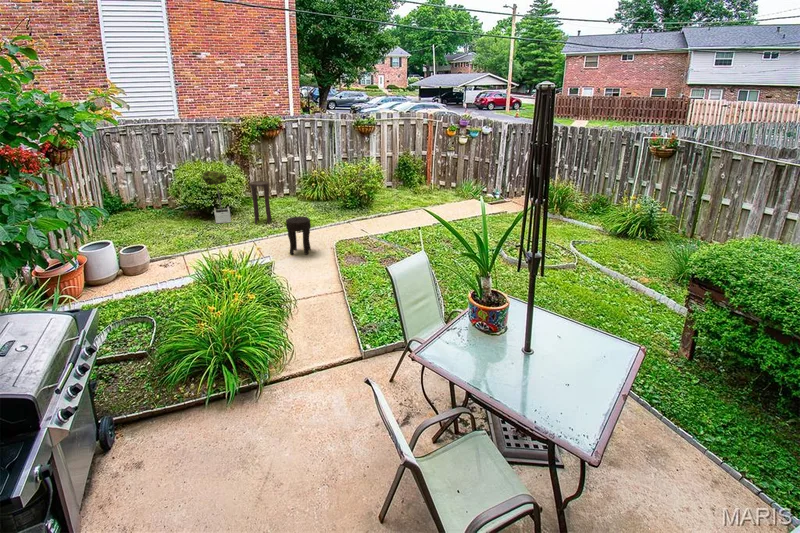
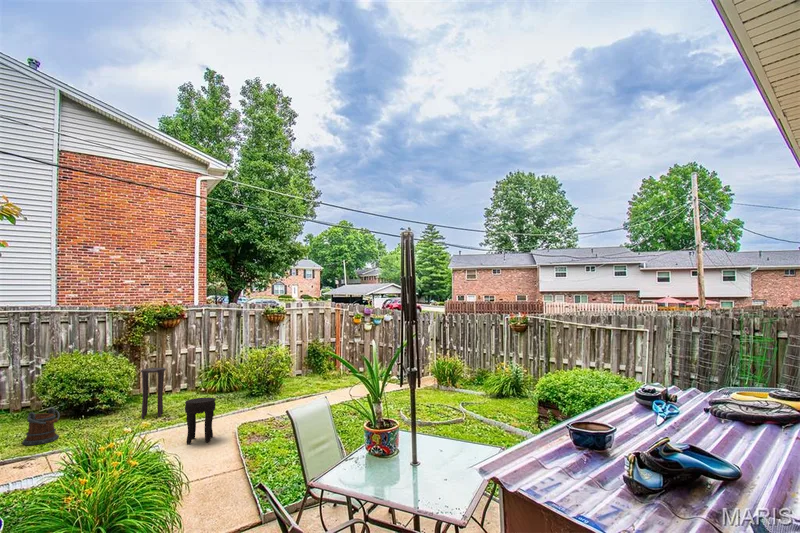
potted tree: present [202,171,231,223] -> none [82,358,114,422]
bucket: none [170,213,196,242] -> present [22,408,60,445]

